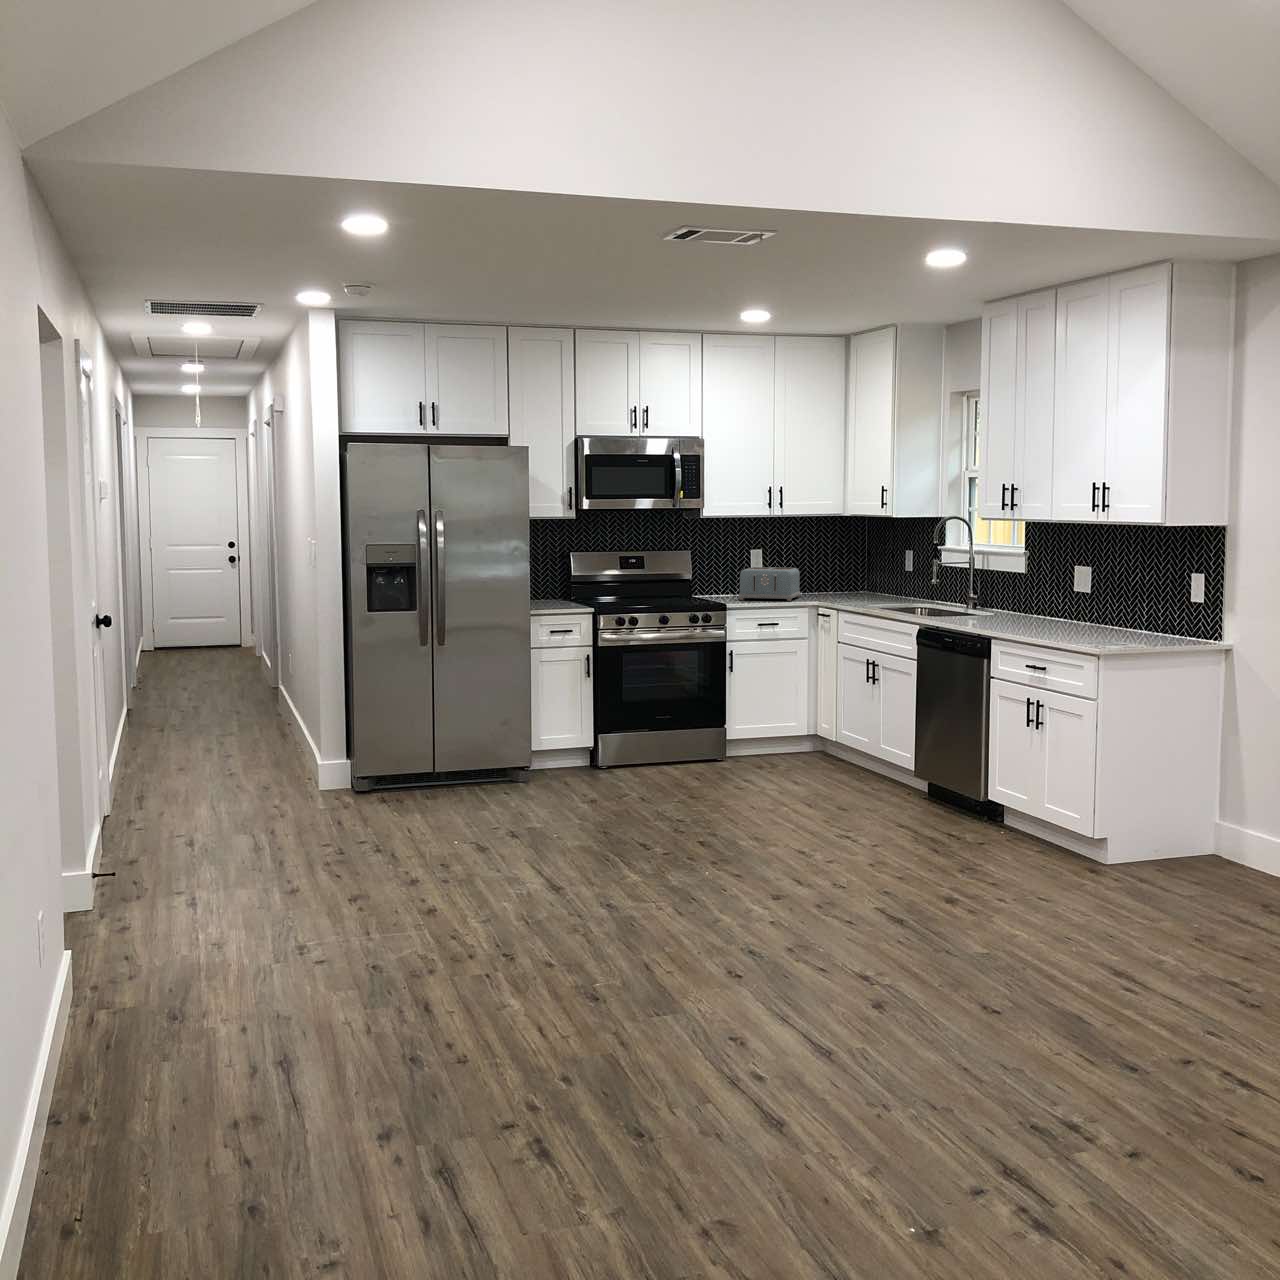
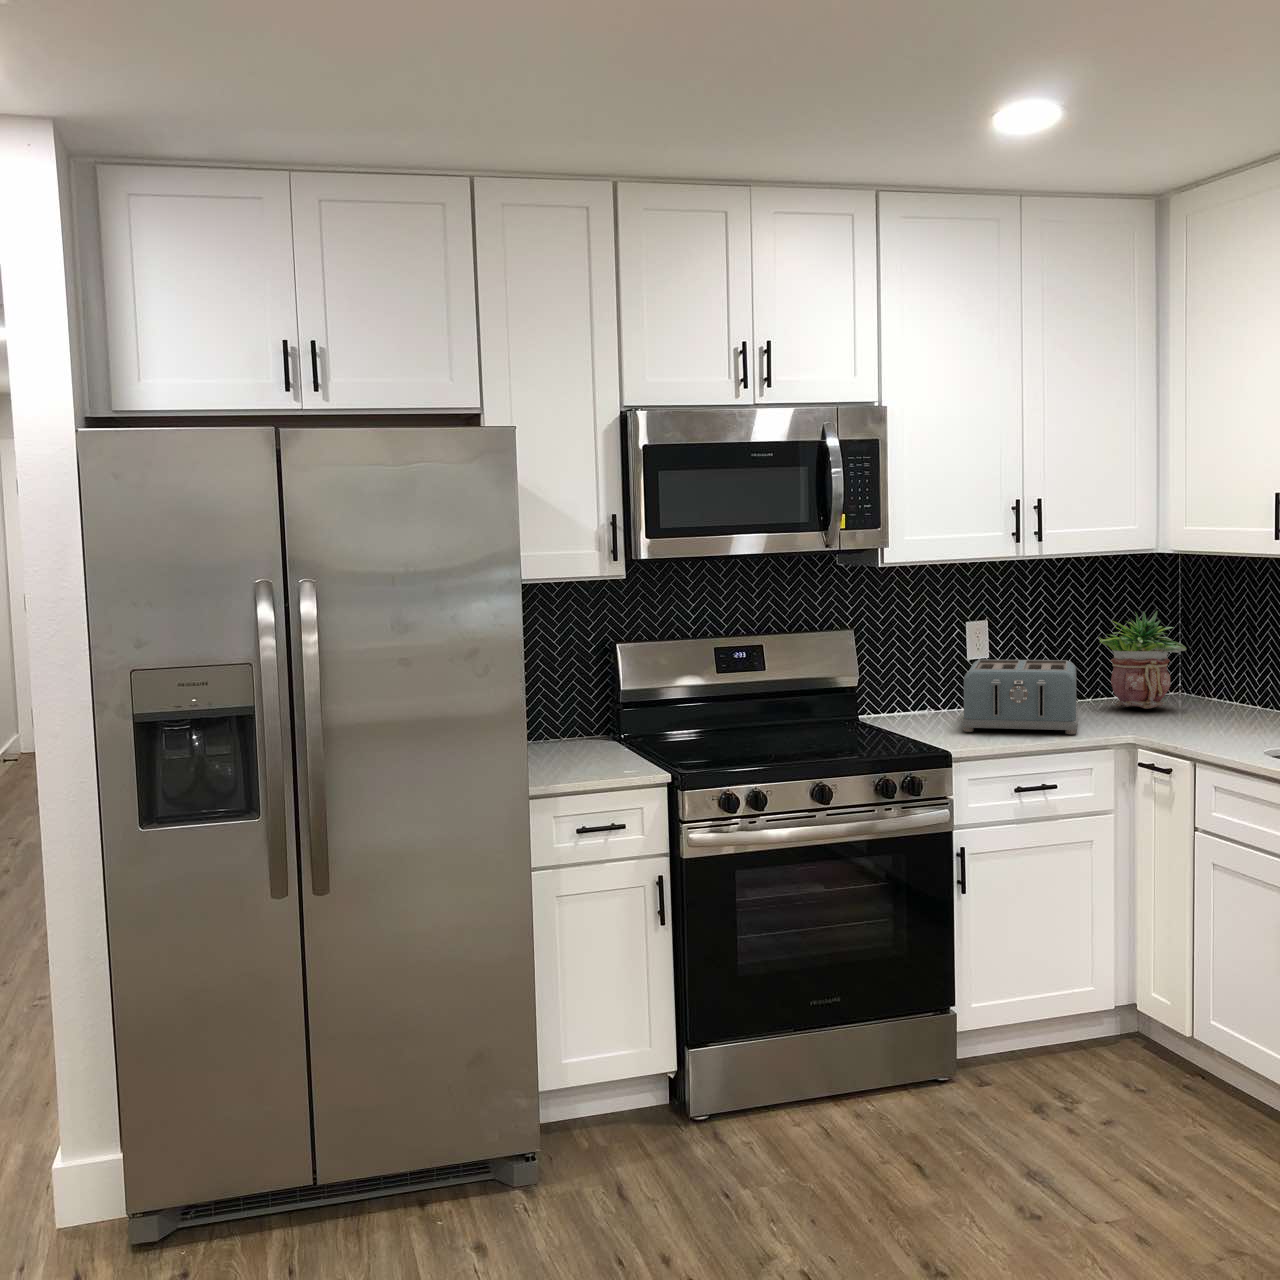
potted plant: none [815,544,857,594] -> present [1099,611,1187,709]

